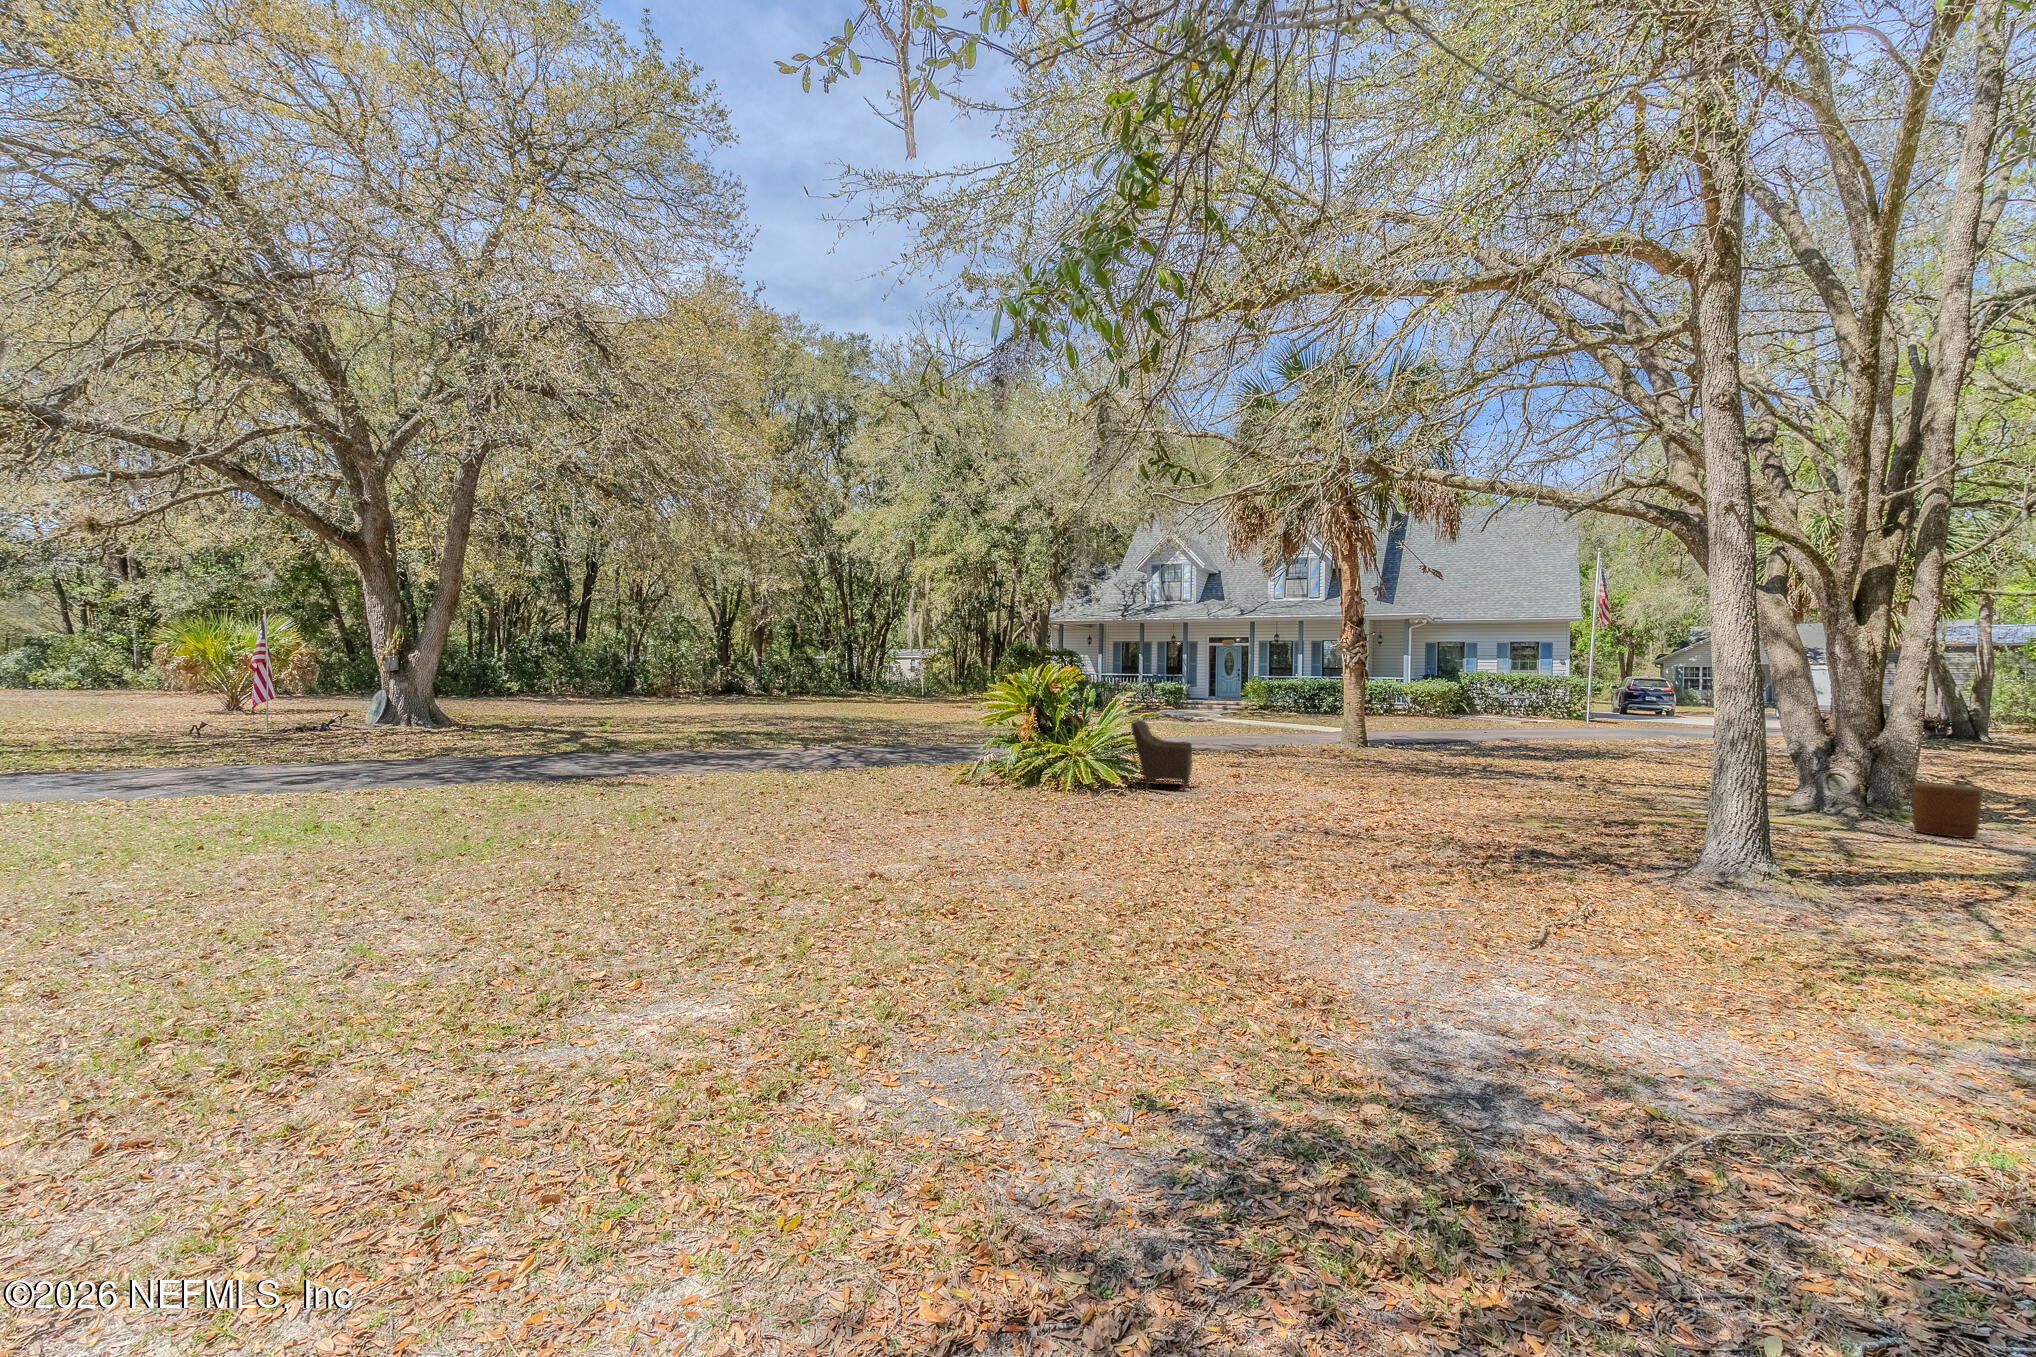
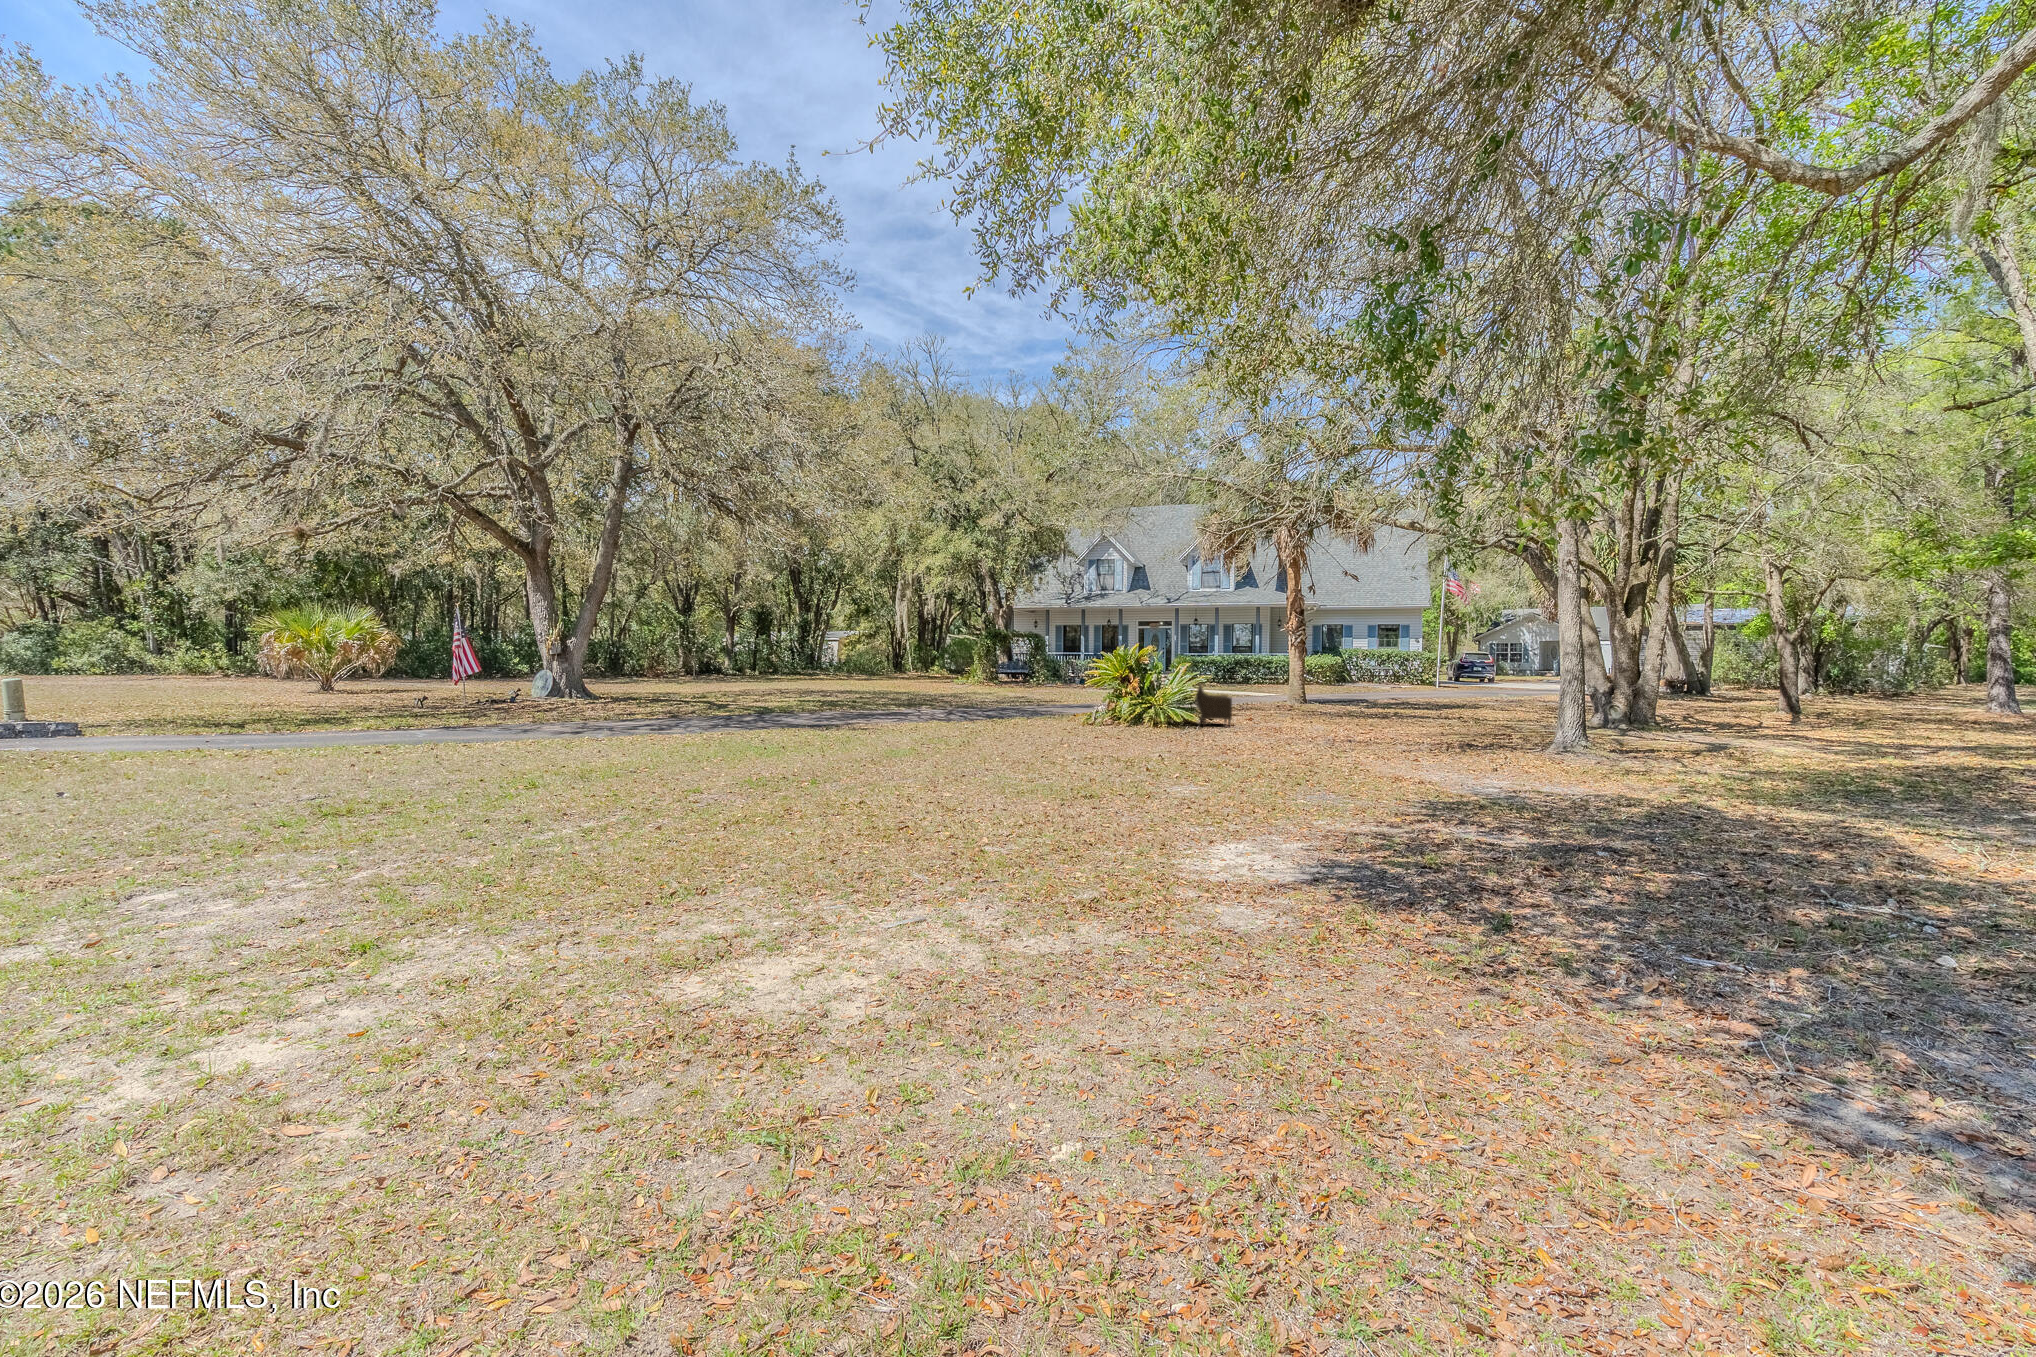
basket: present [1911,783,1983,838] -> none [1654,709,1690,739]

